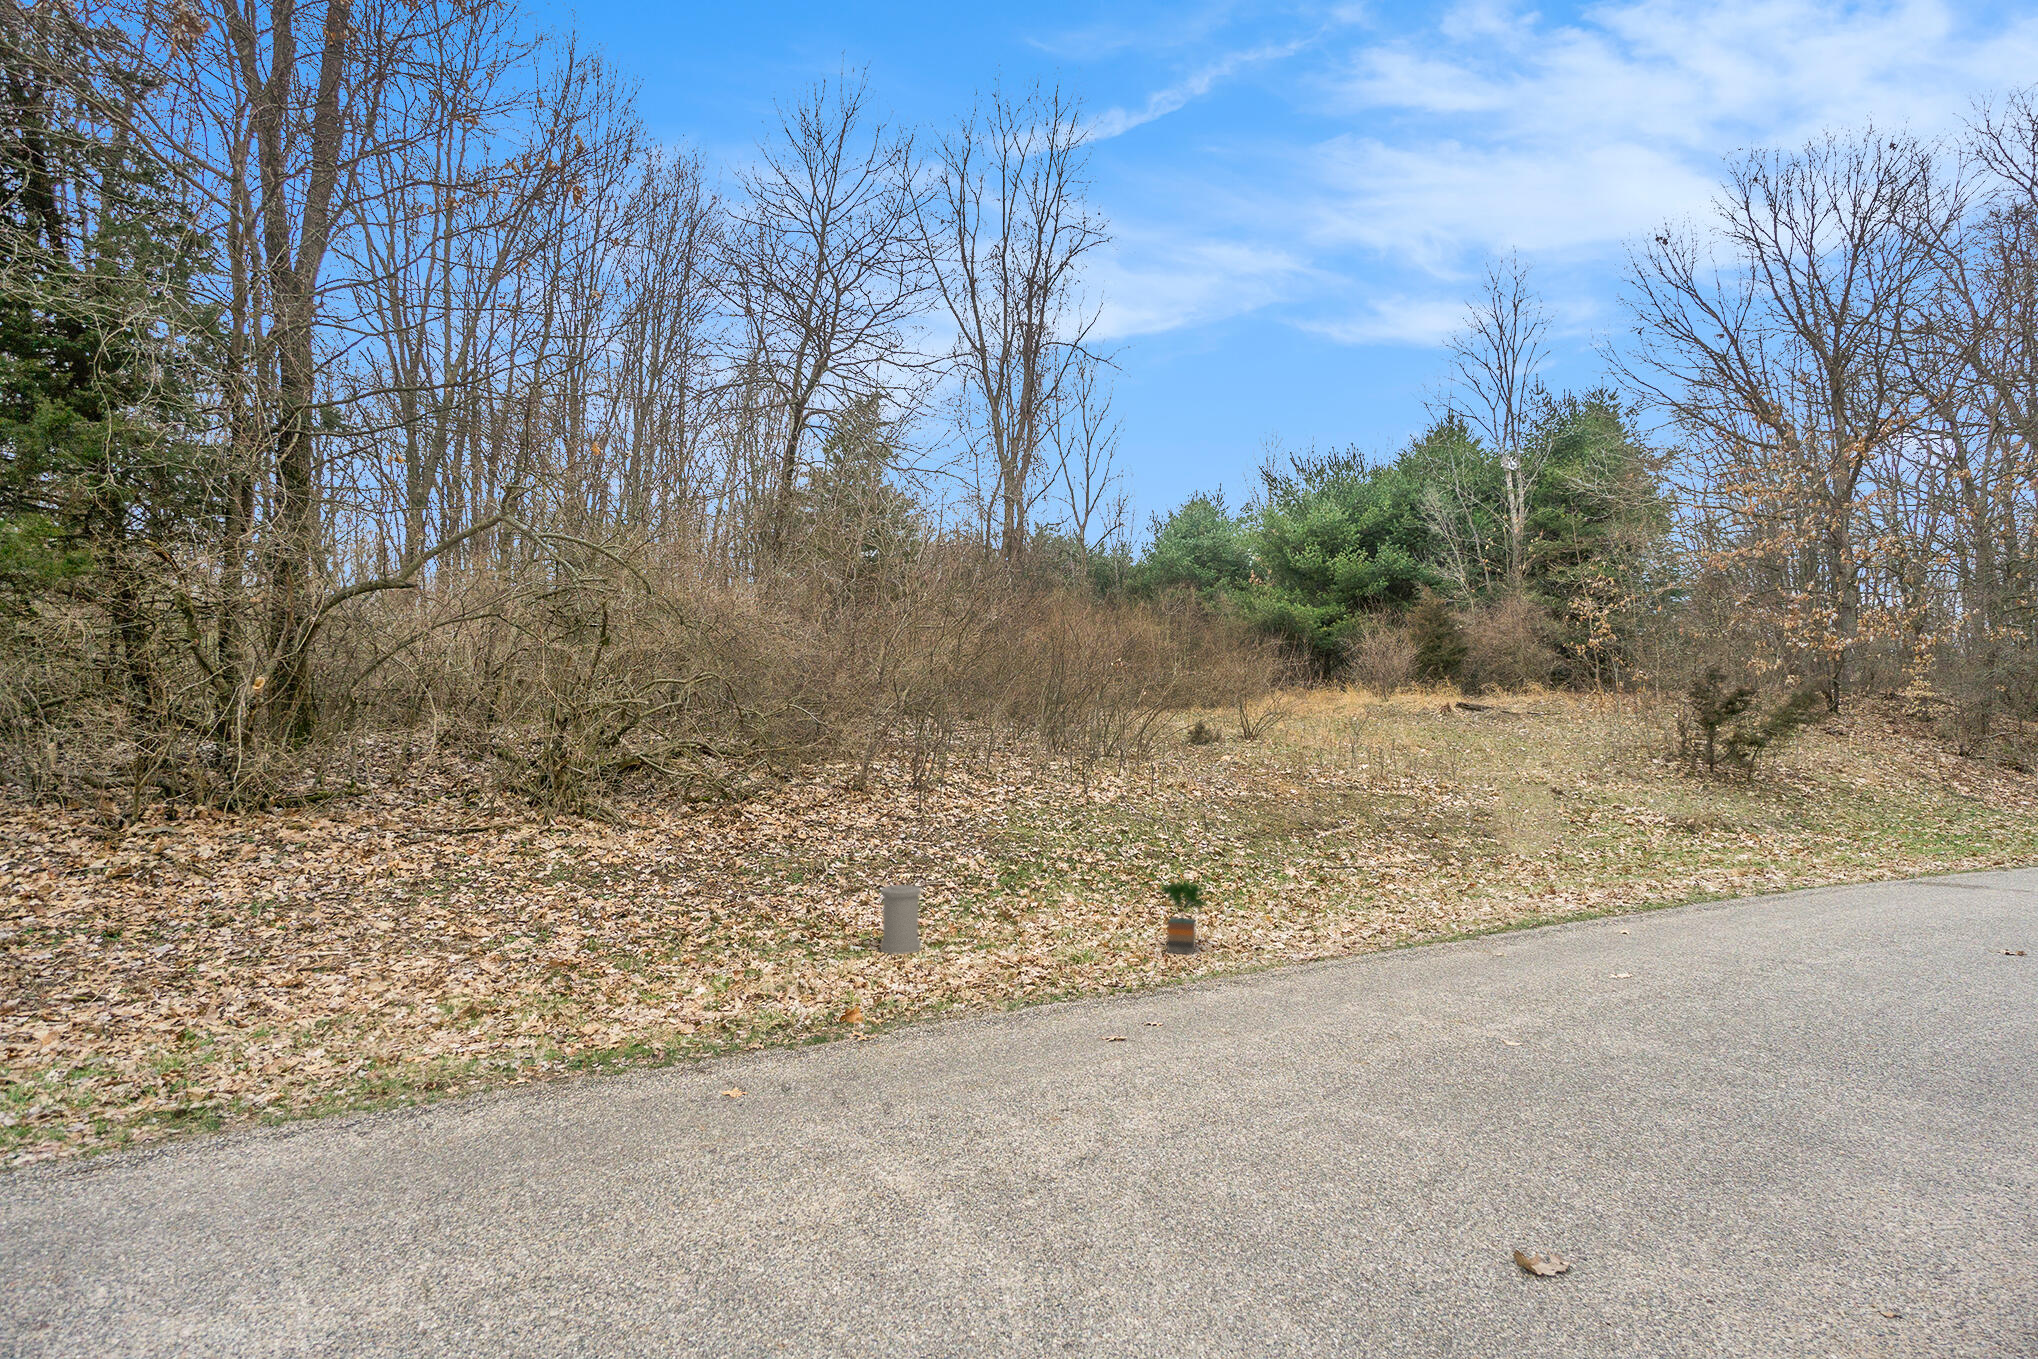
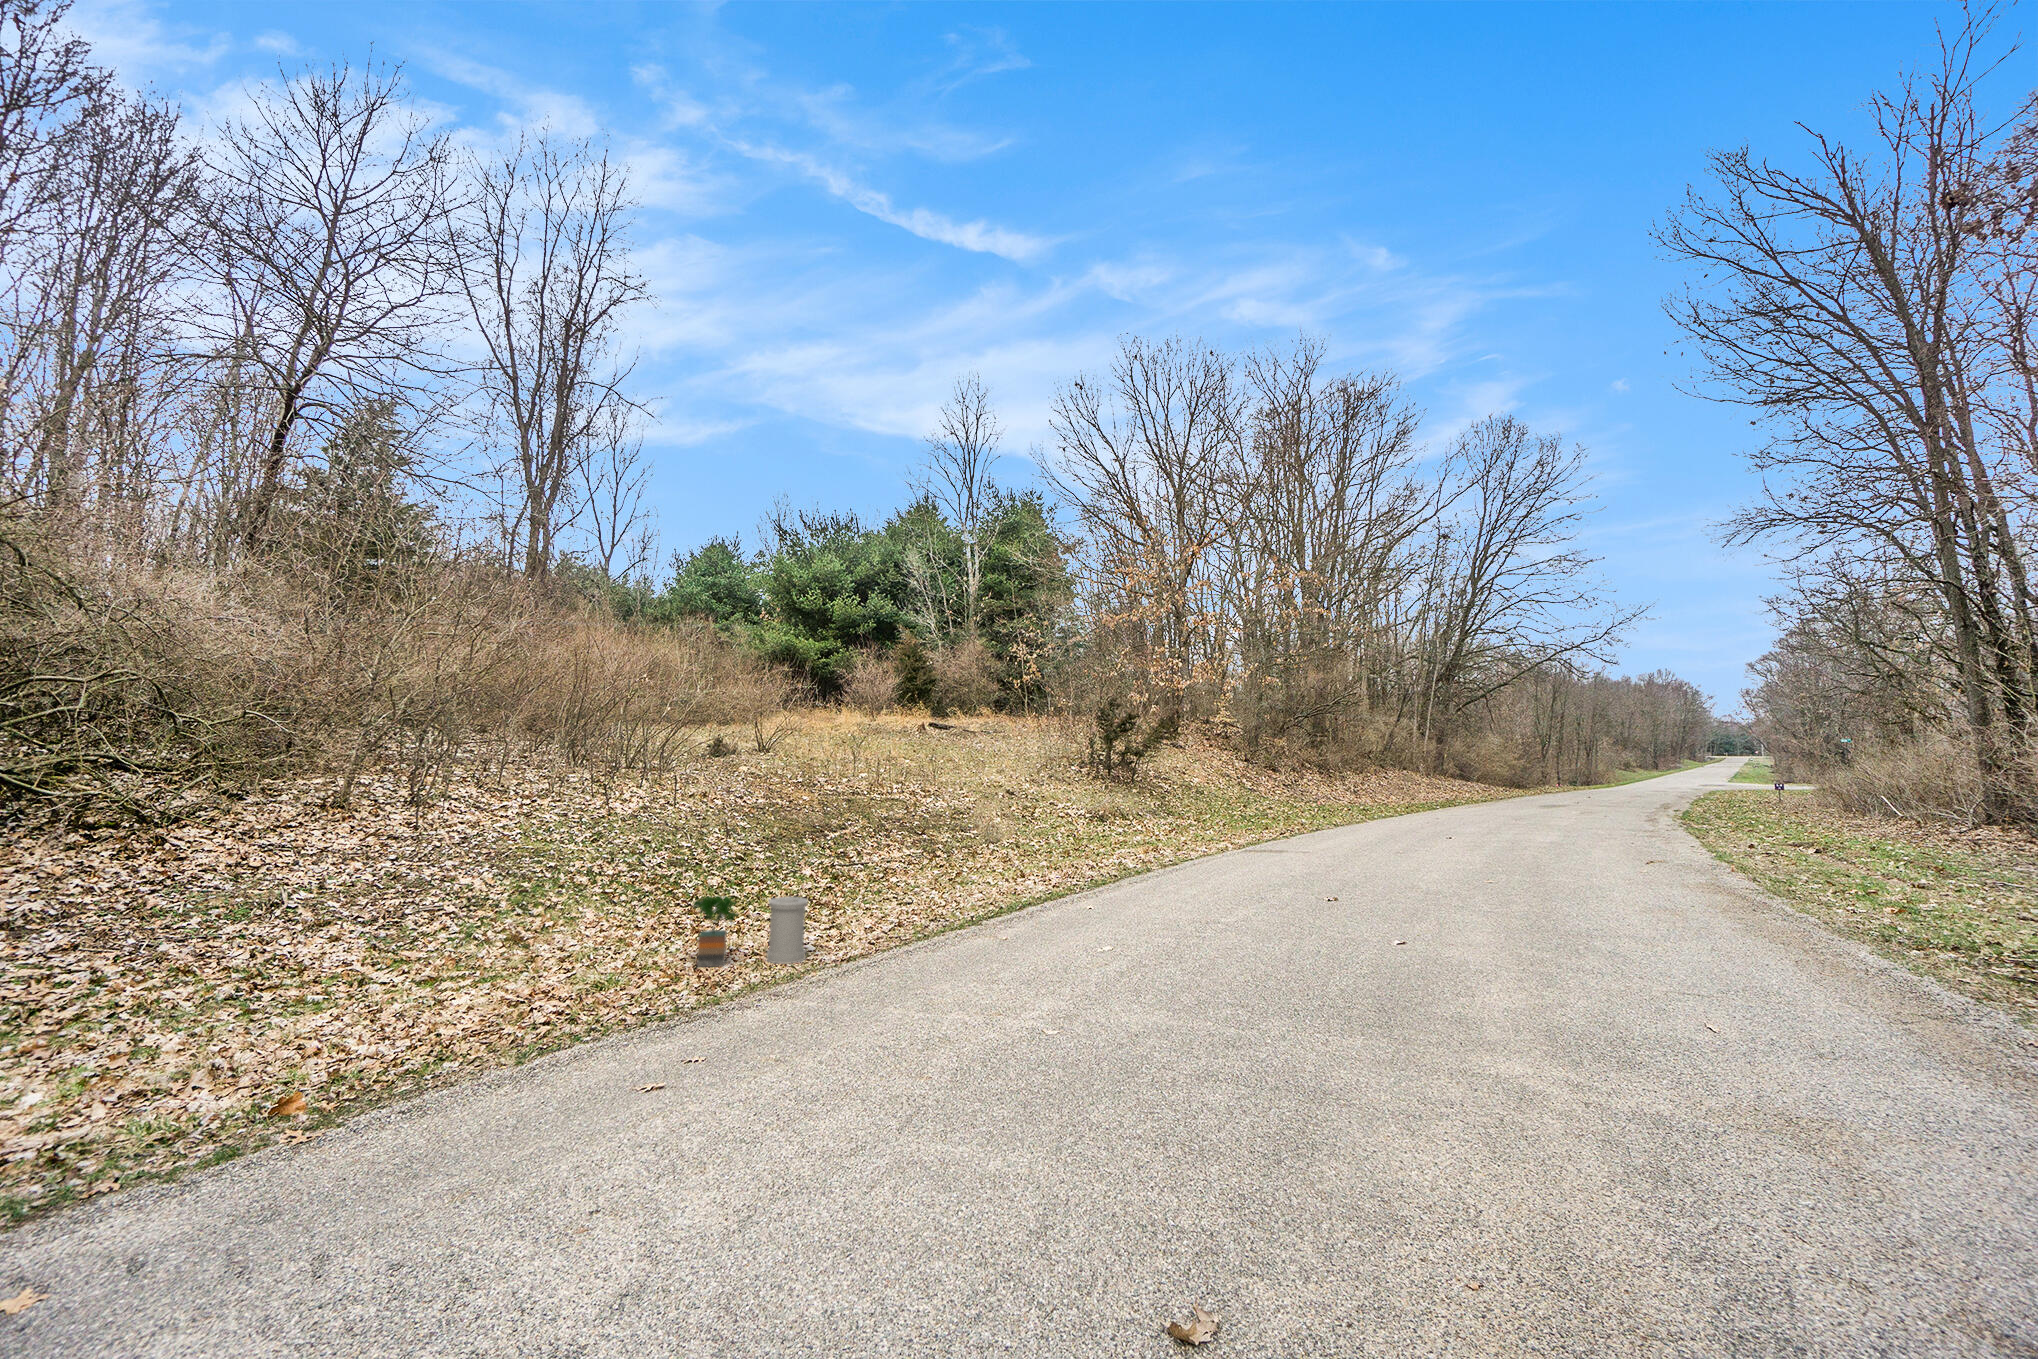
trash can: present [881,885,921,954] -> present [766,896,808,964]

